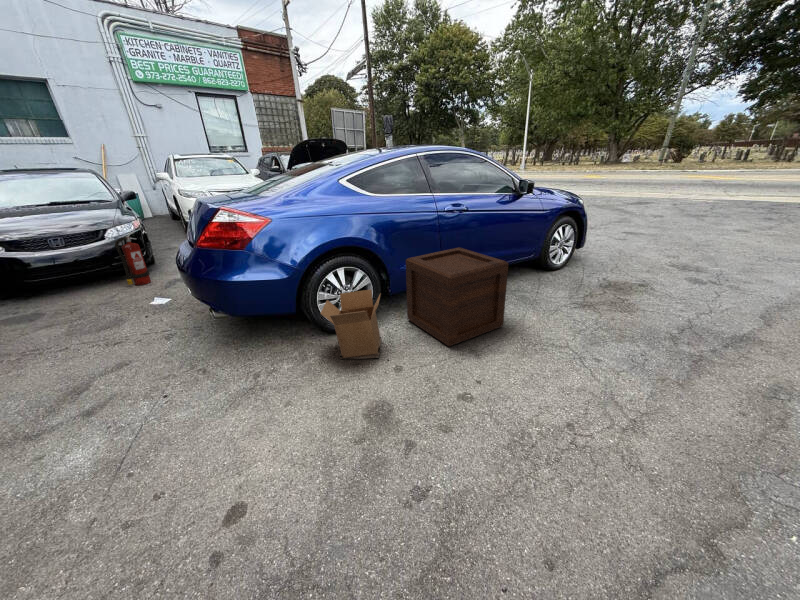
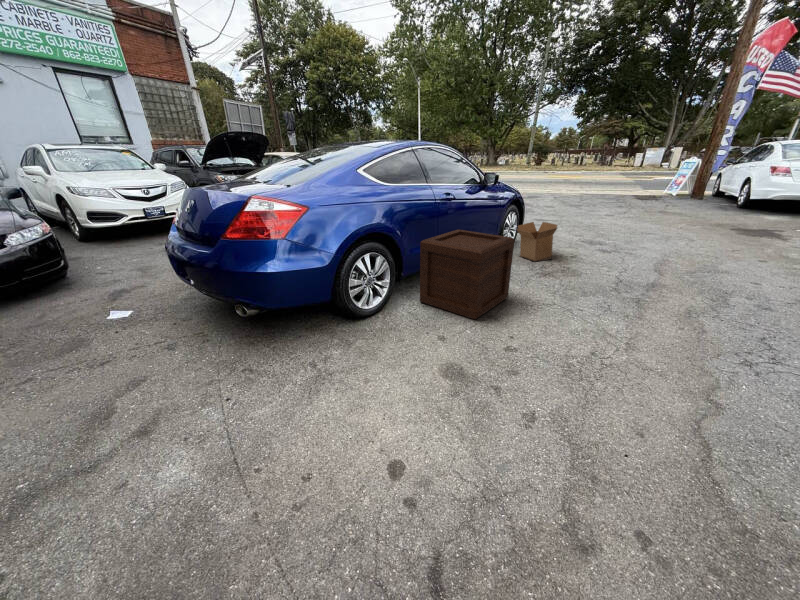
fire extinguisher: present [115,232,151,285] -> none [24,232,76,299]
cardboard box: present [320,289,381,359] -> present [517,222,557,262]

